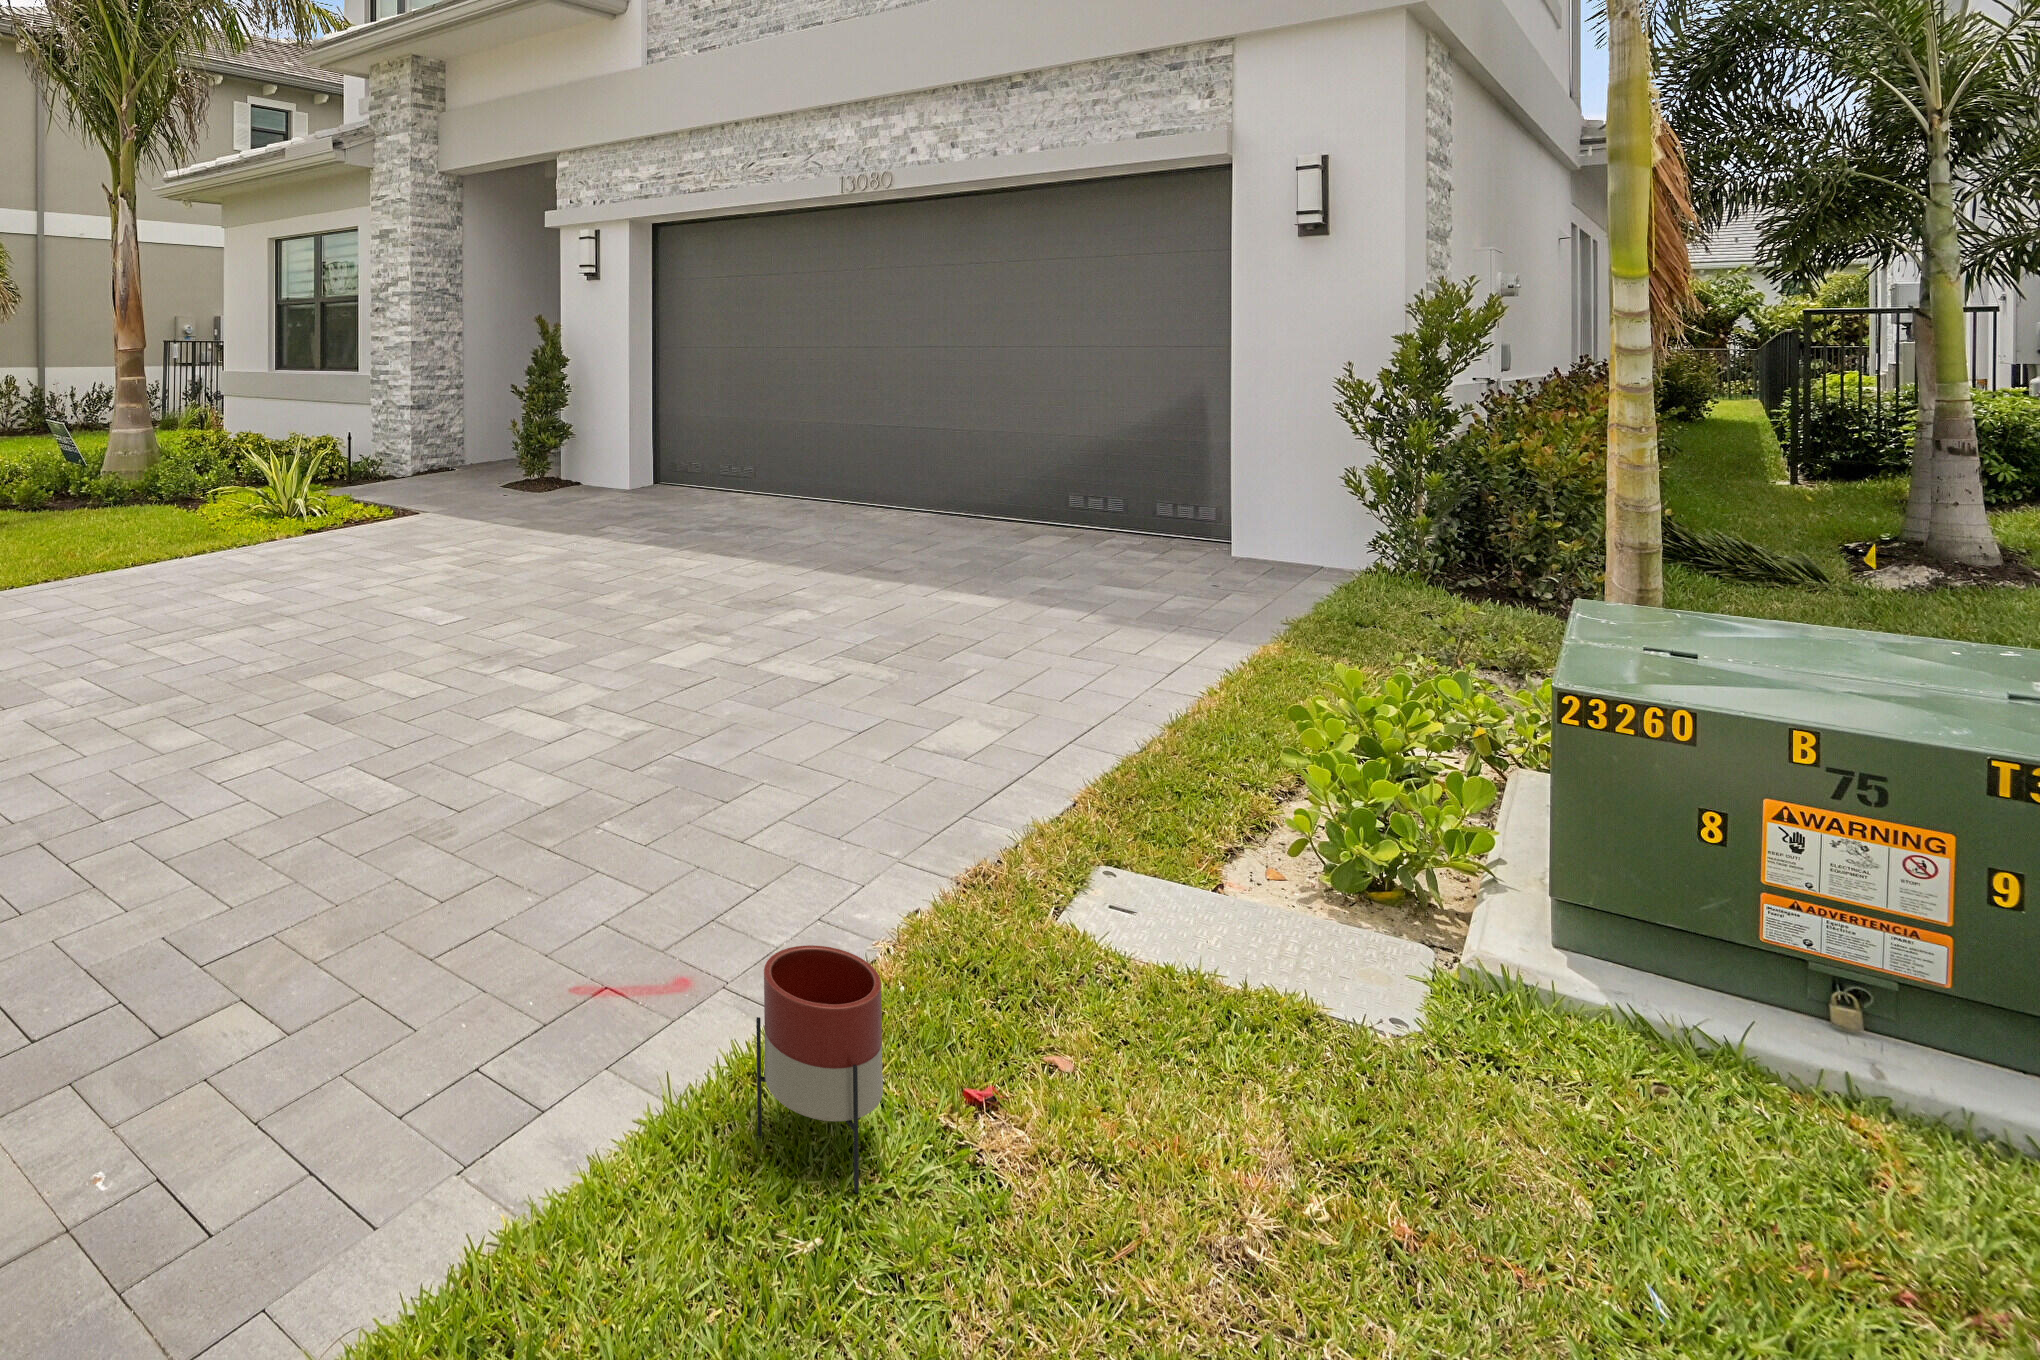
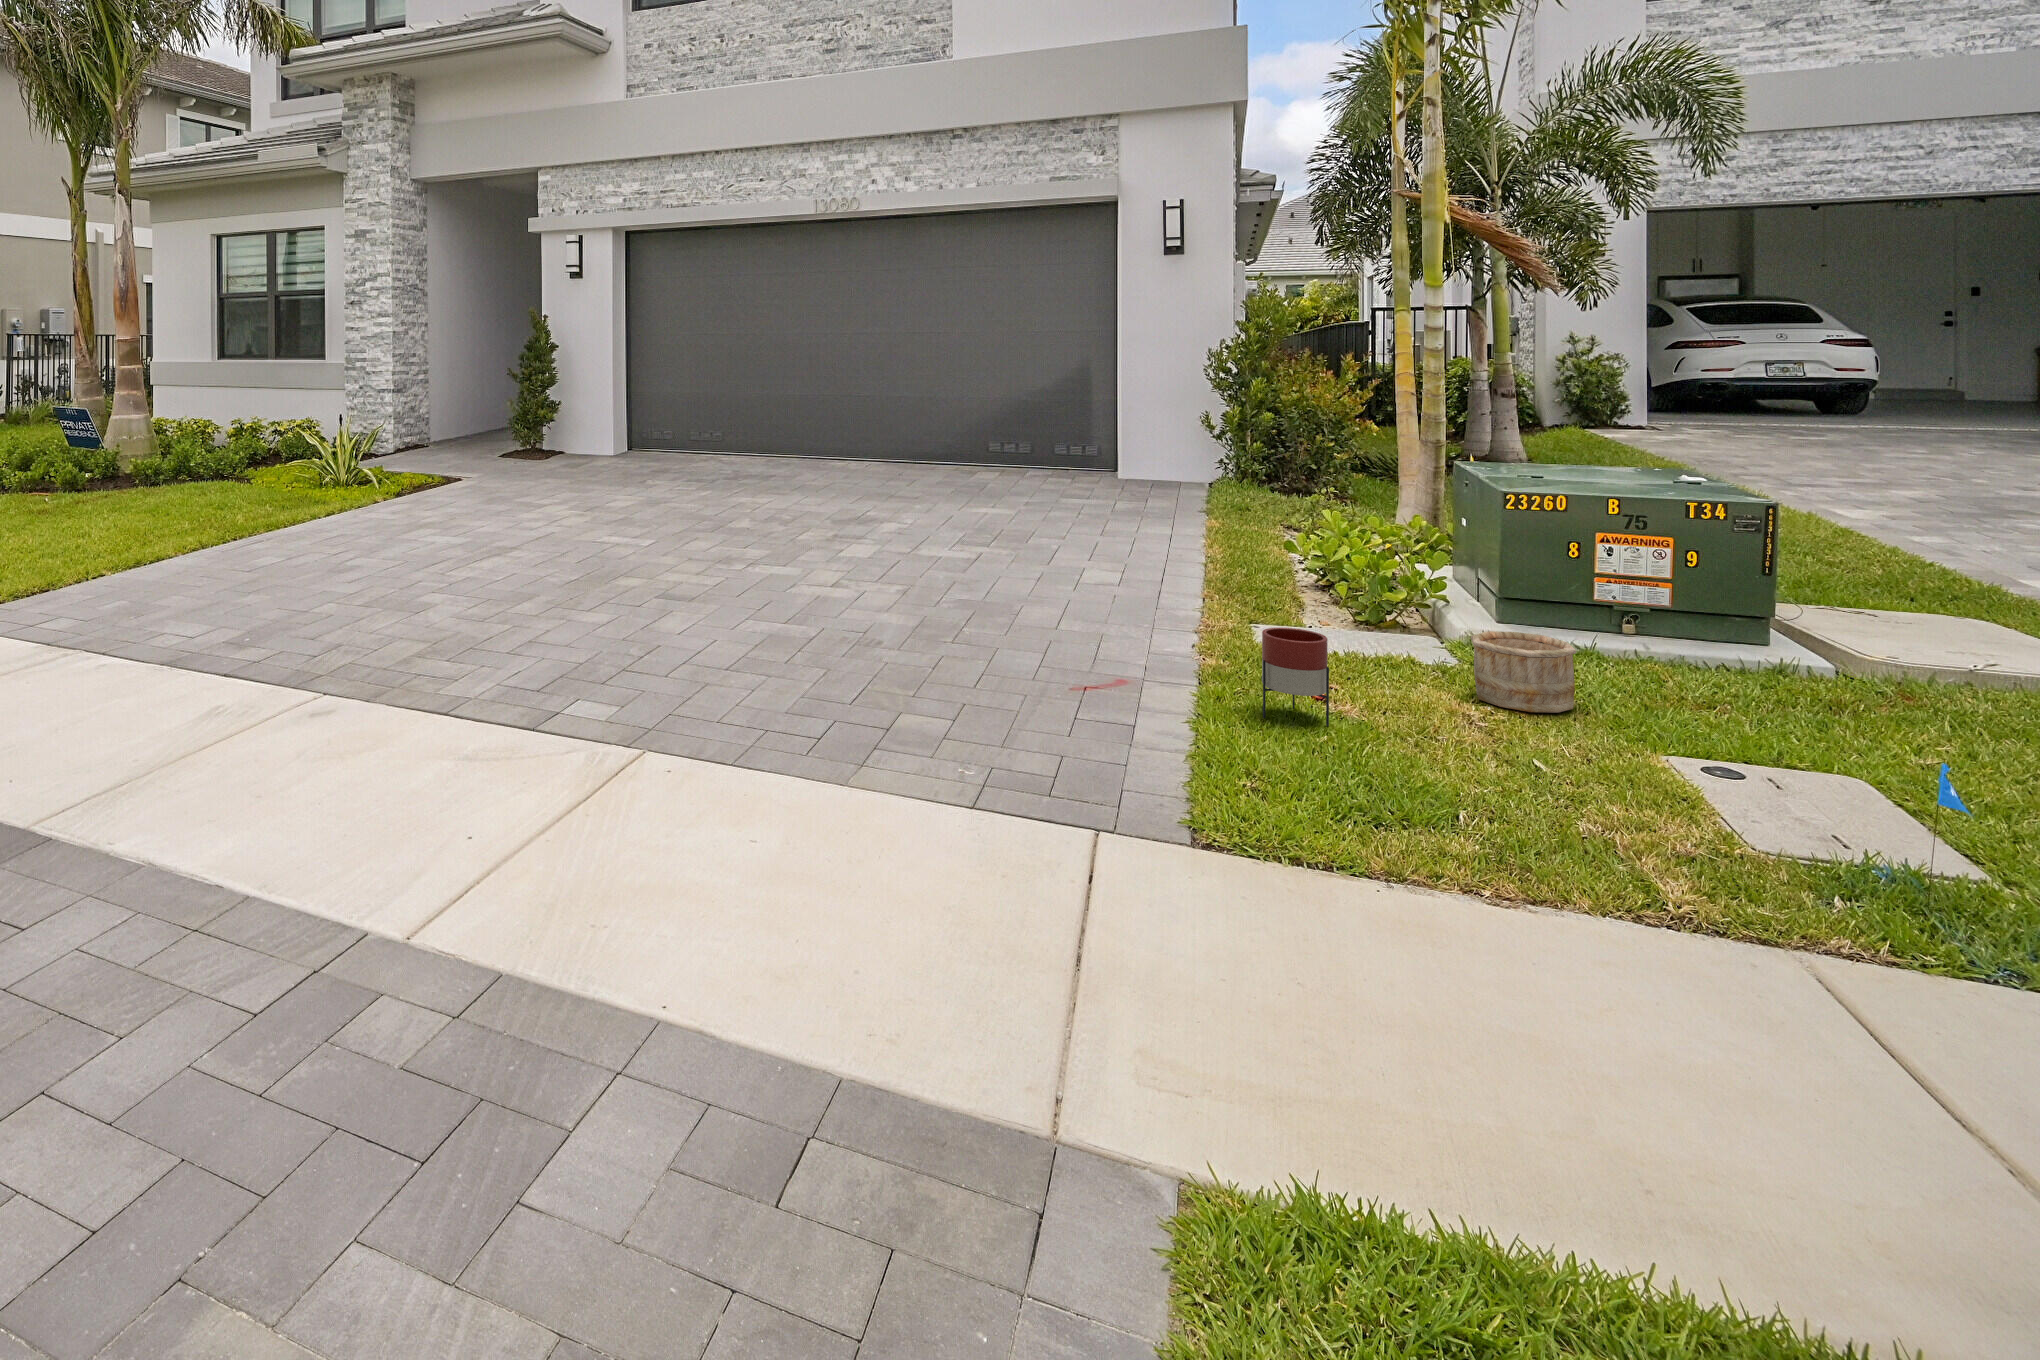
wooden bucket: none [1281,1015,1516,1272] -> present [1470,631,1576,713]

